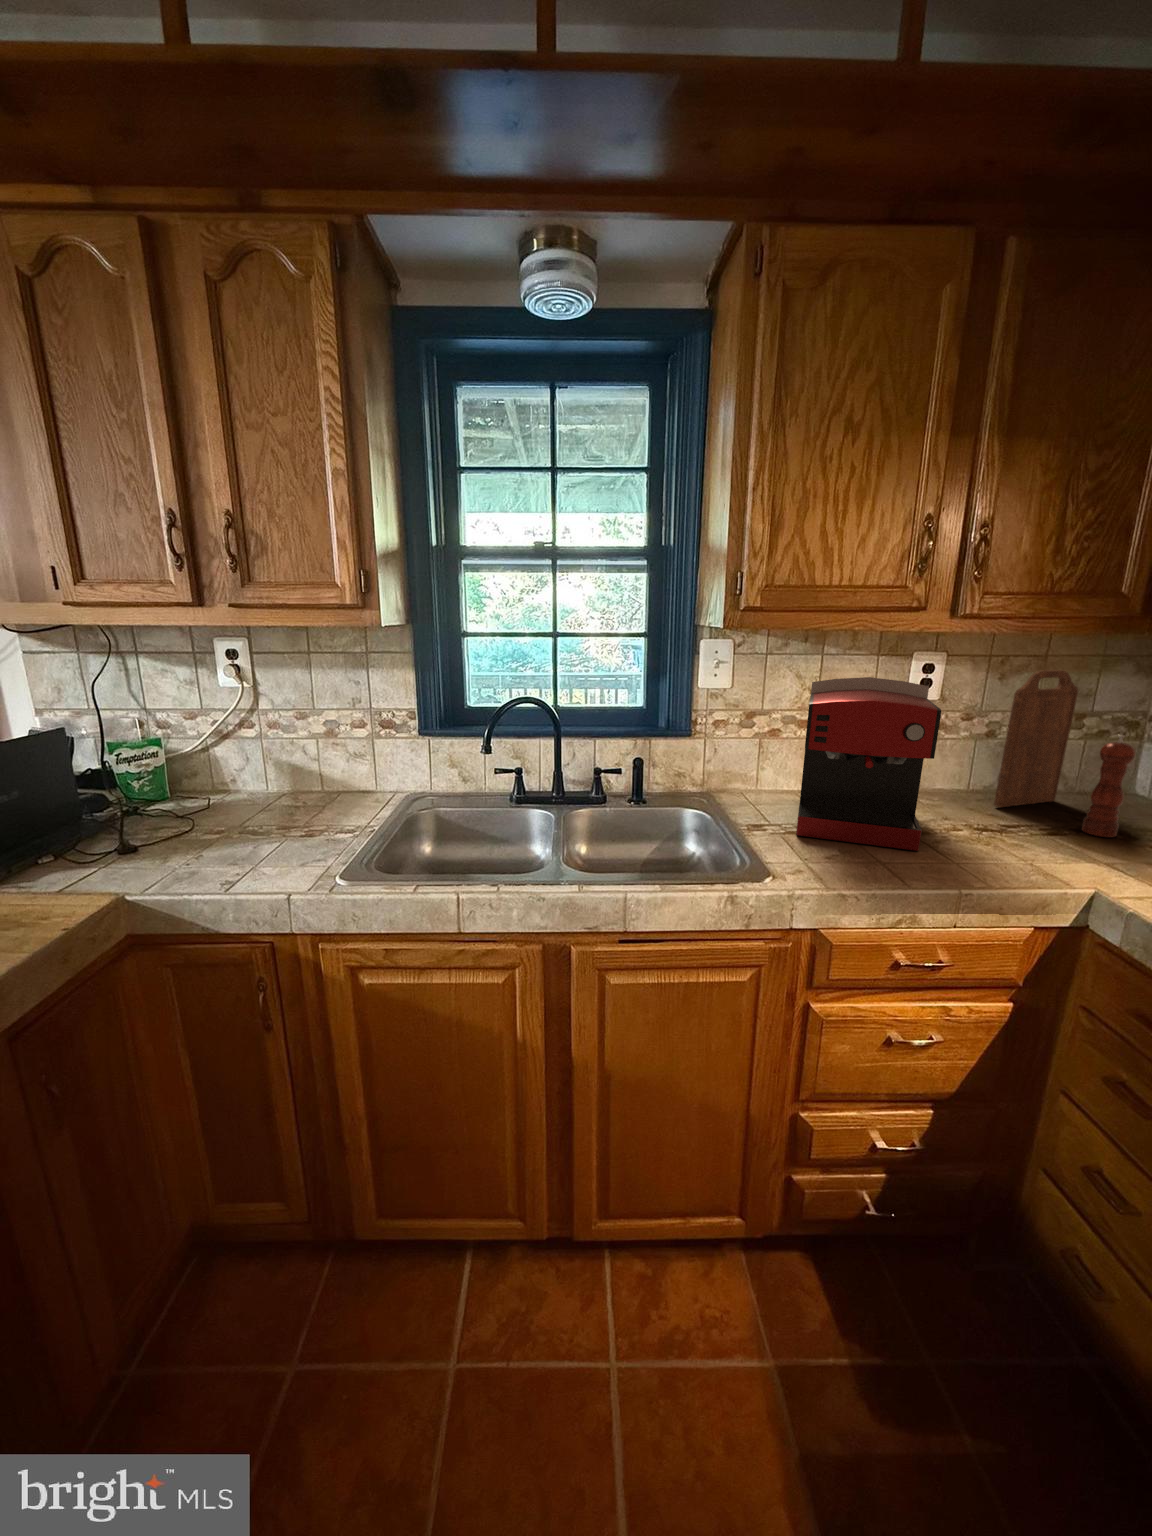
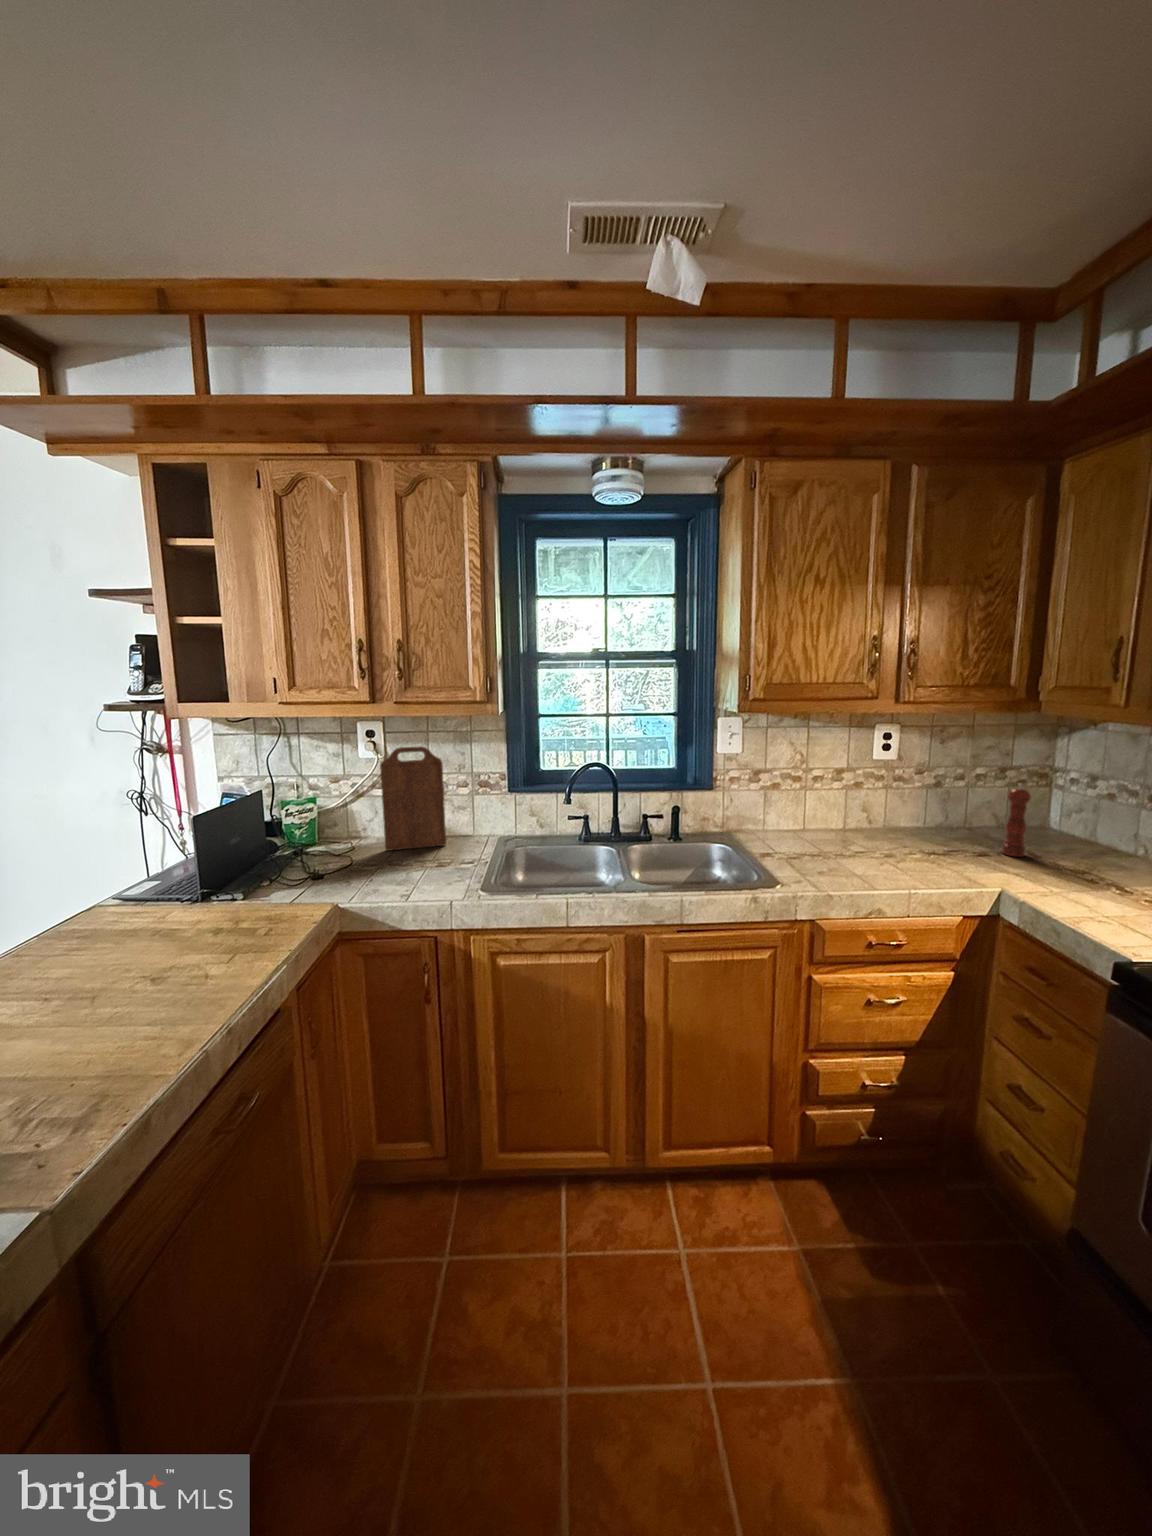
cutting board: present [994,670,1078,808] -> present [380,746,446,851]
coffee maker: present [796,677,941,851] -> none [796,745,891,867]

